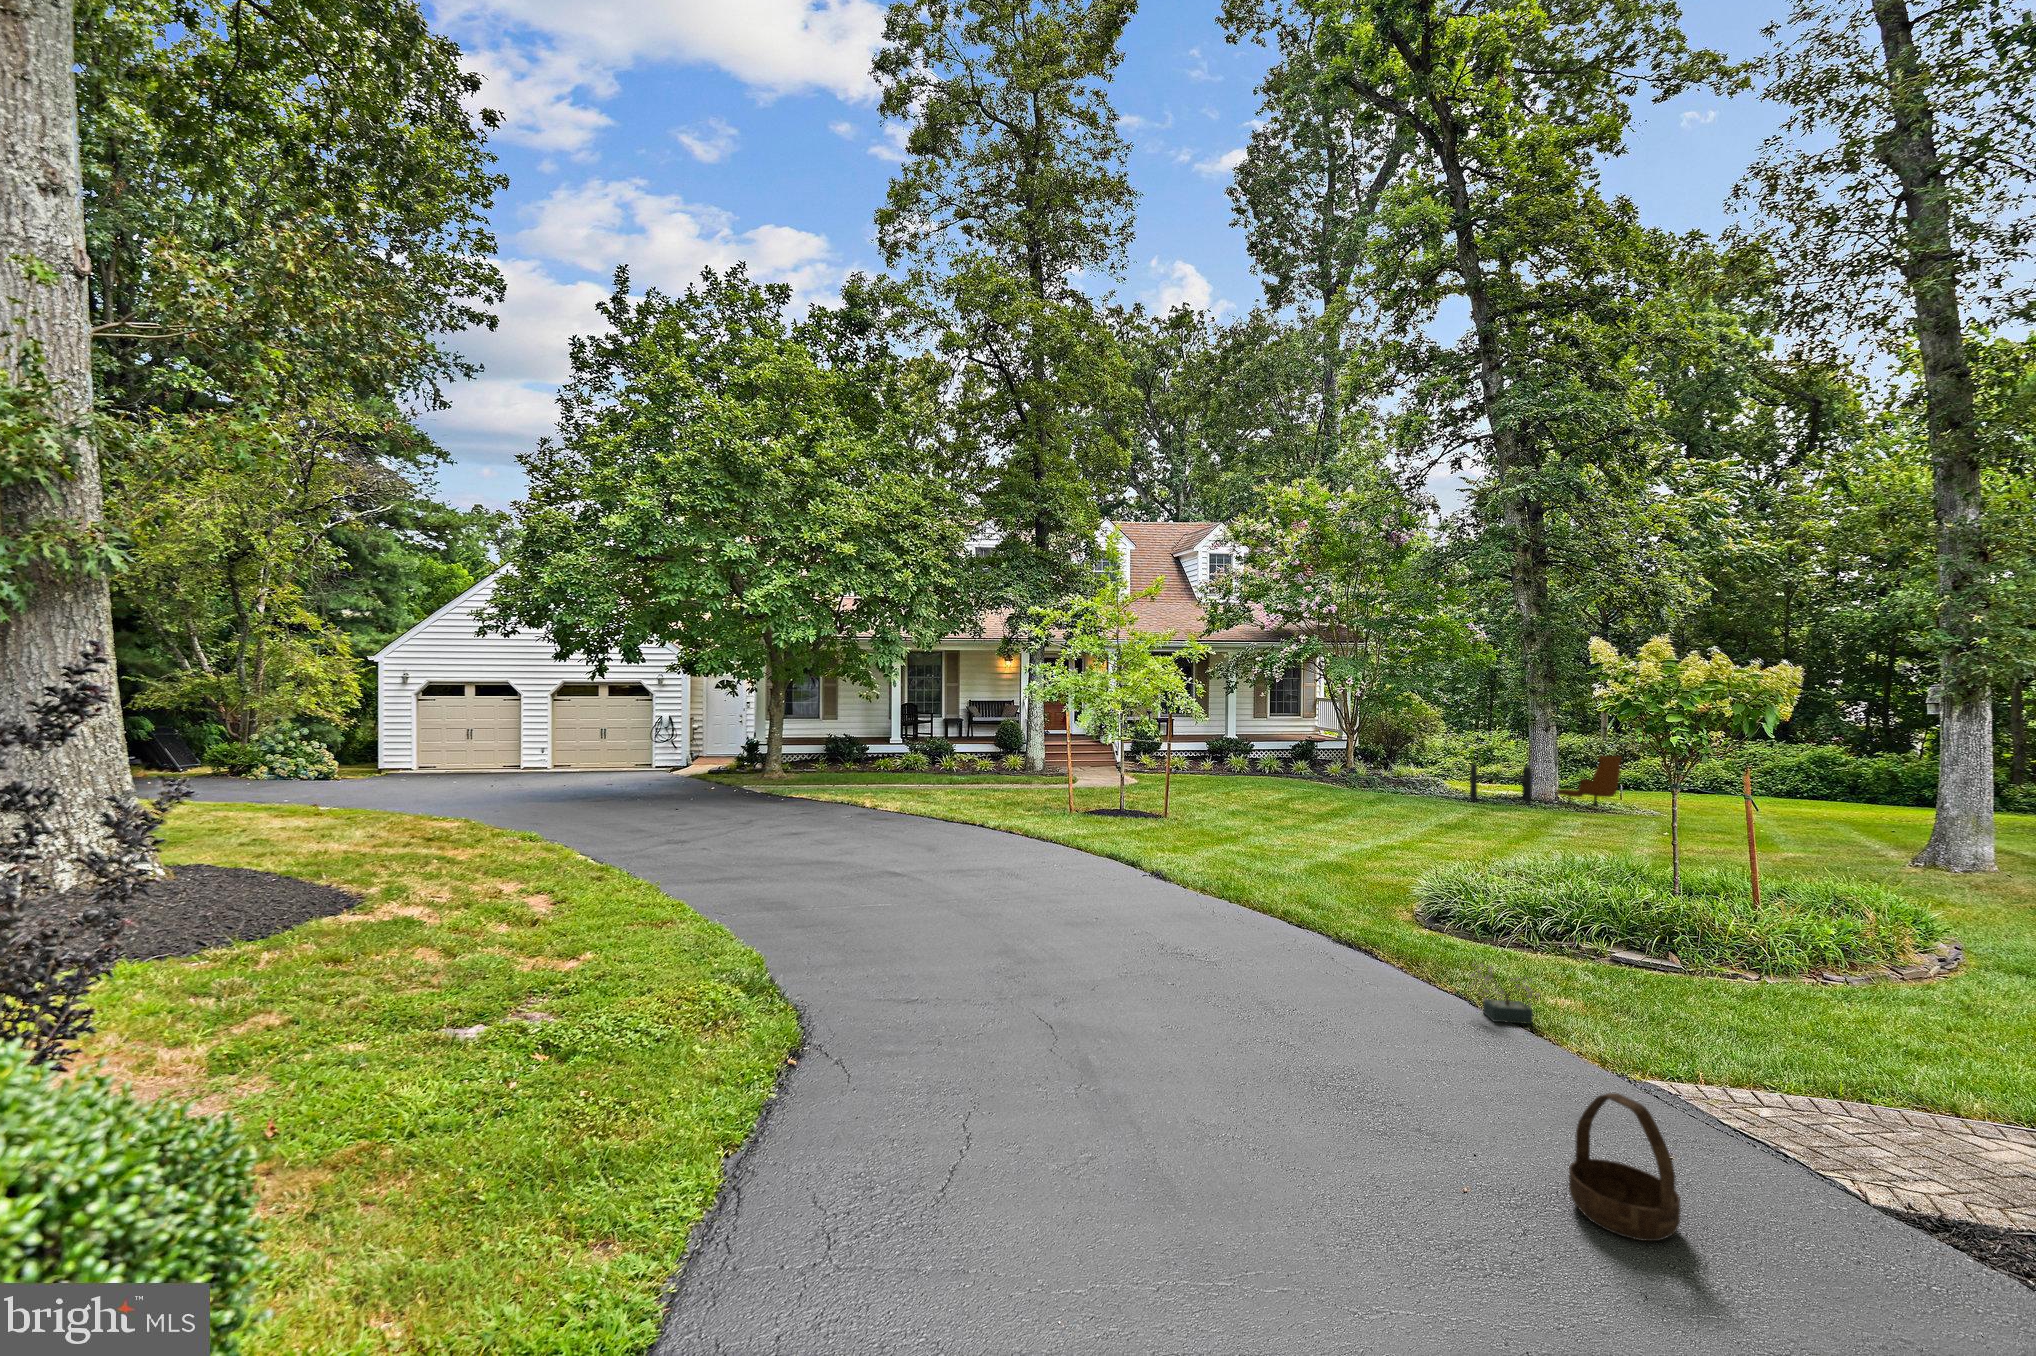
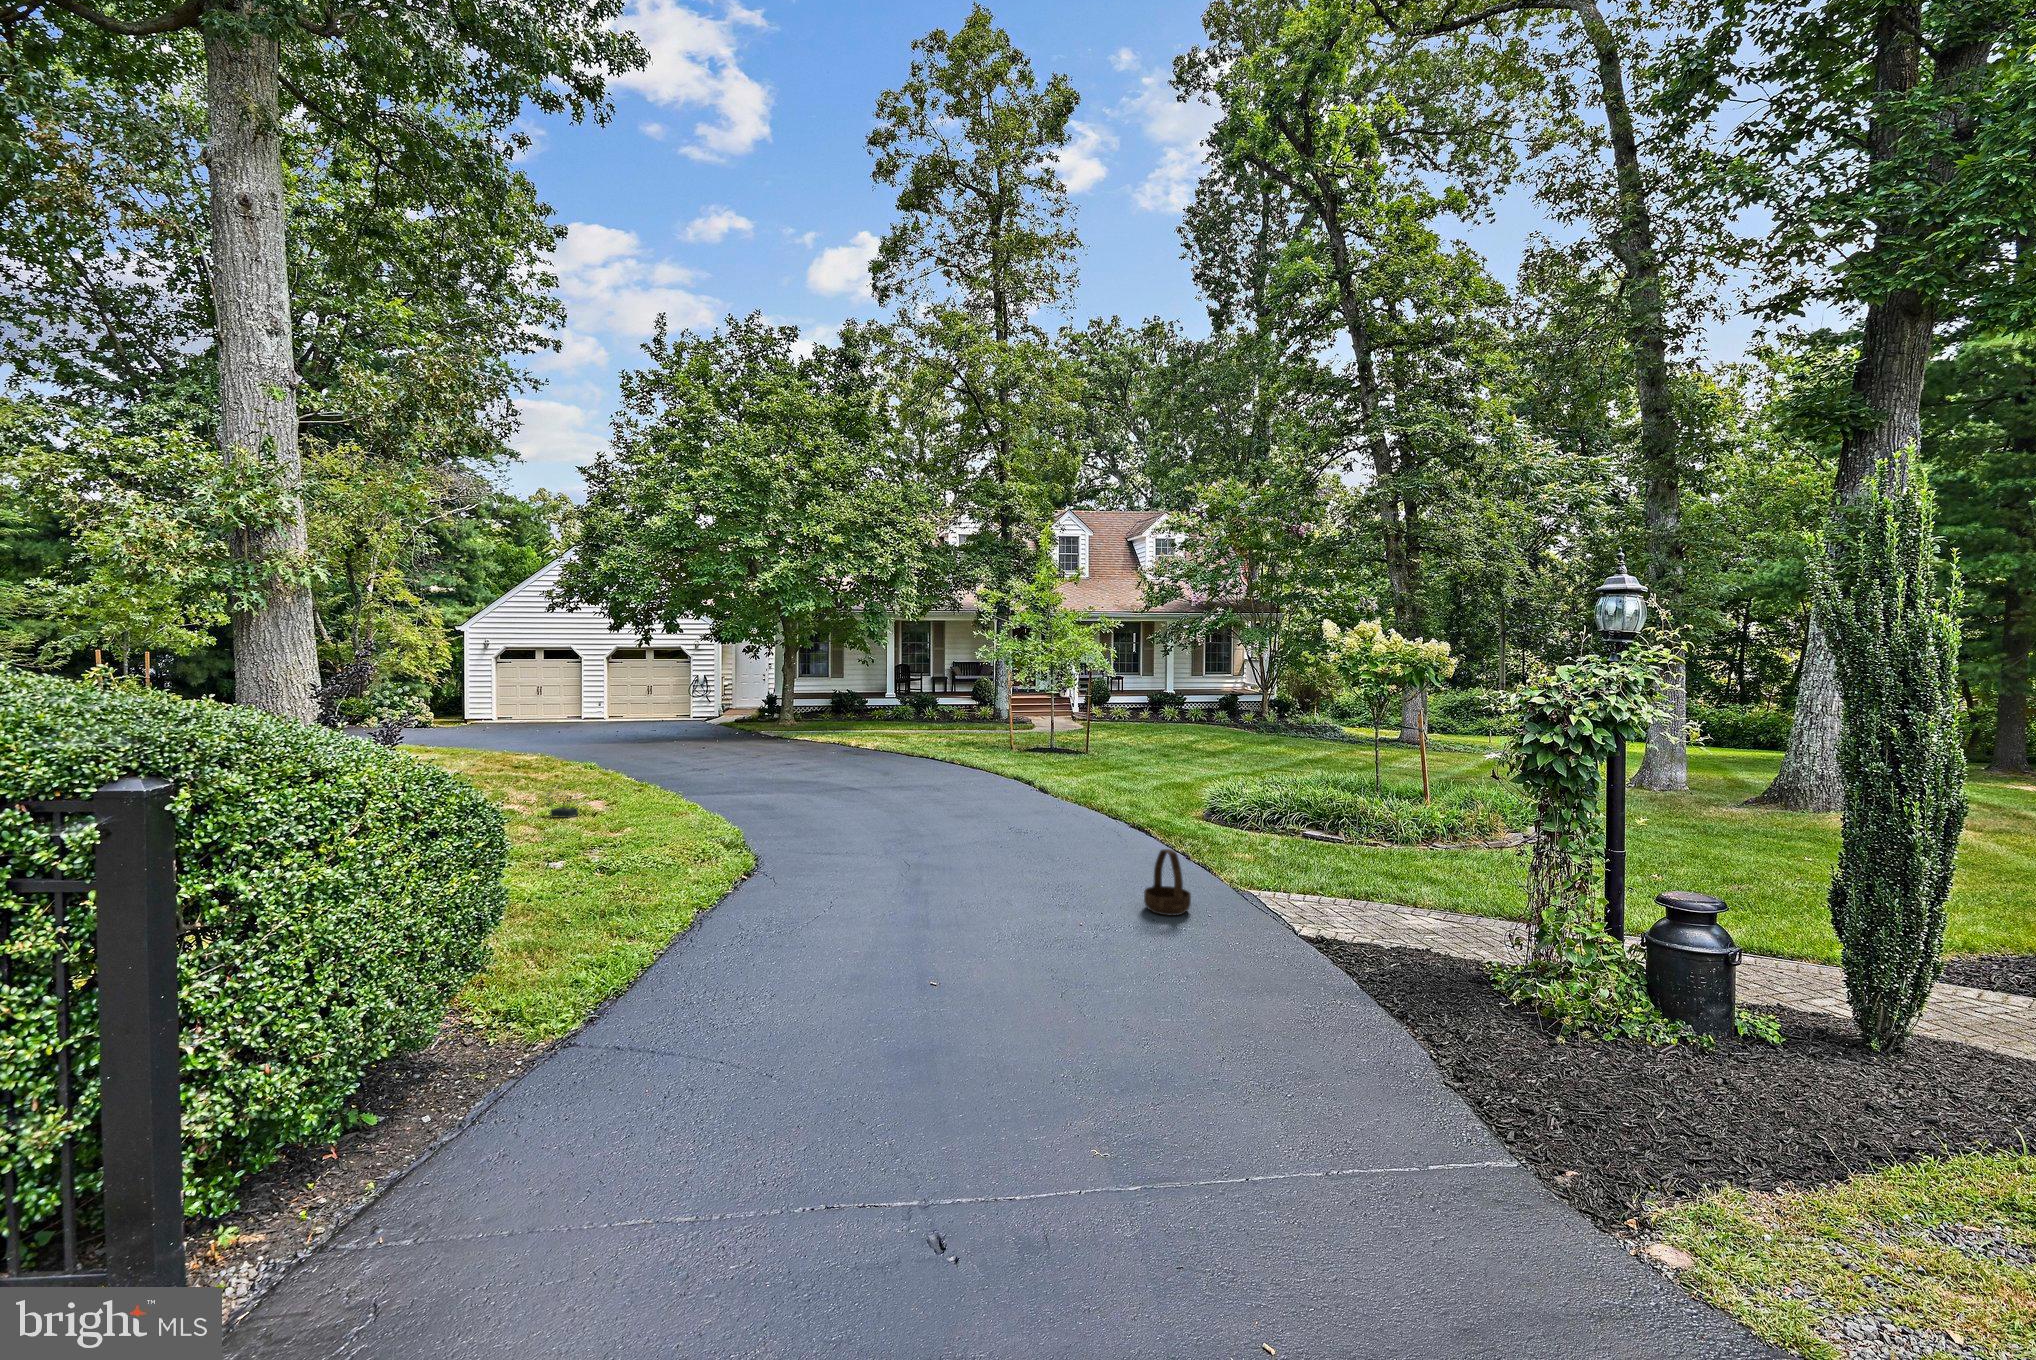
lounge chair: present [1556,755,1622,808] -> none [1406,707,1452,751]
bench: present [1470,763,1532,805] -> none [1340,714,1386,747]
decorative plant: present [1471,964,1539,1024] -> present [547,792,582,818]

